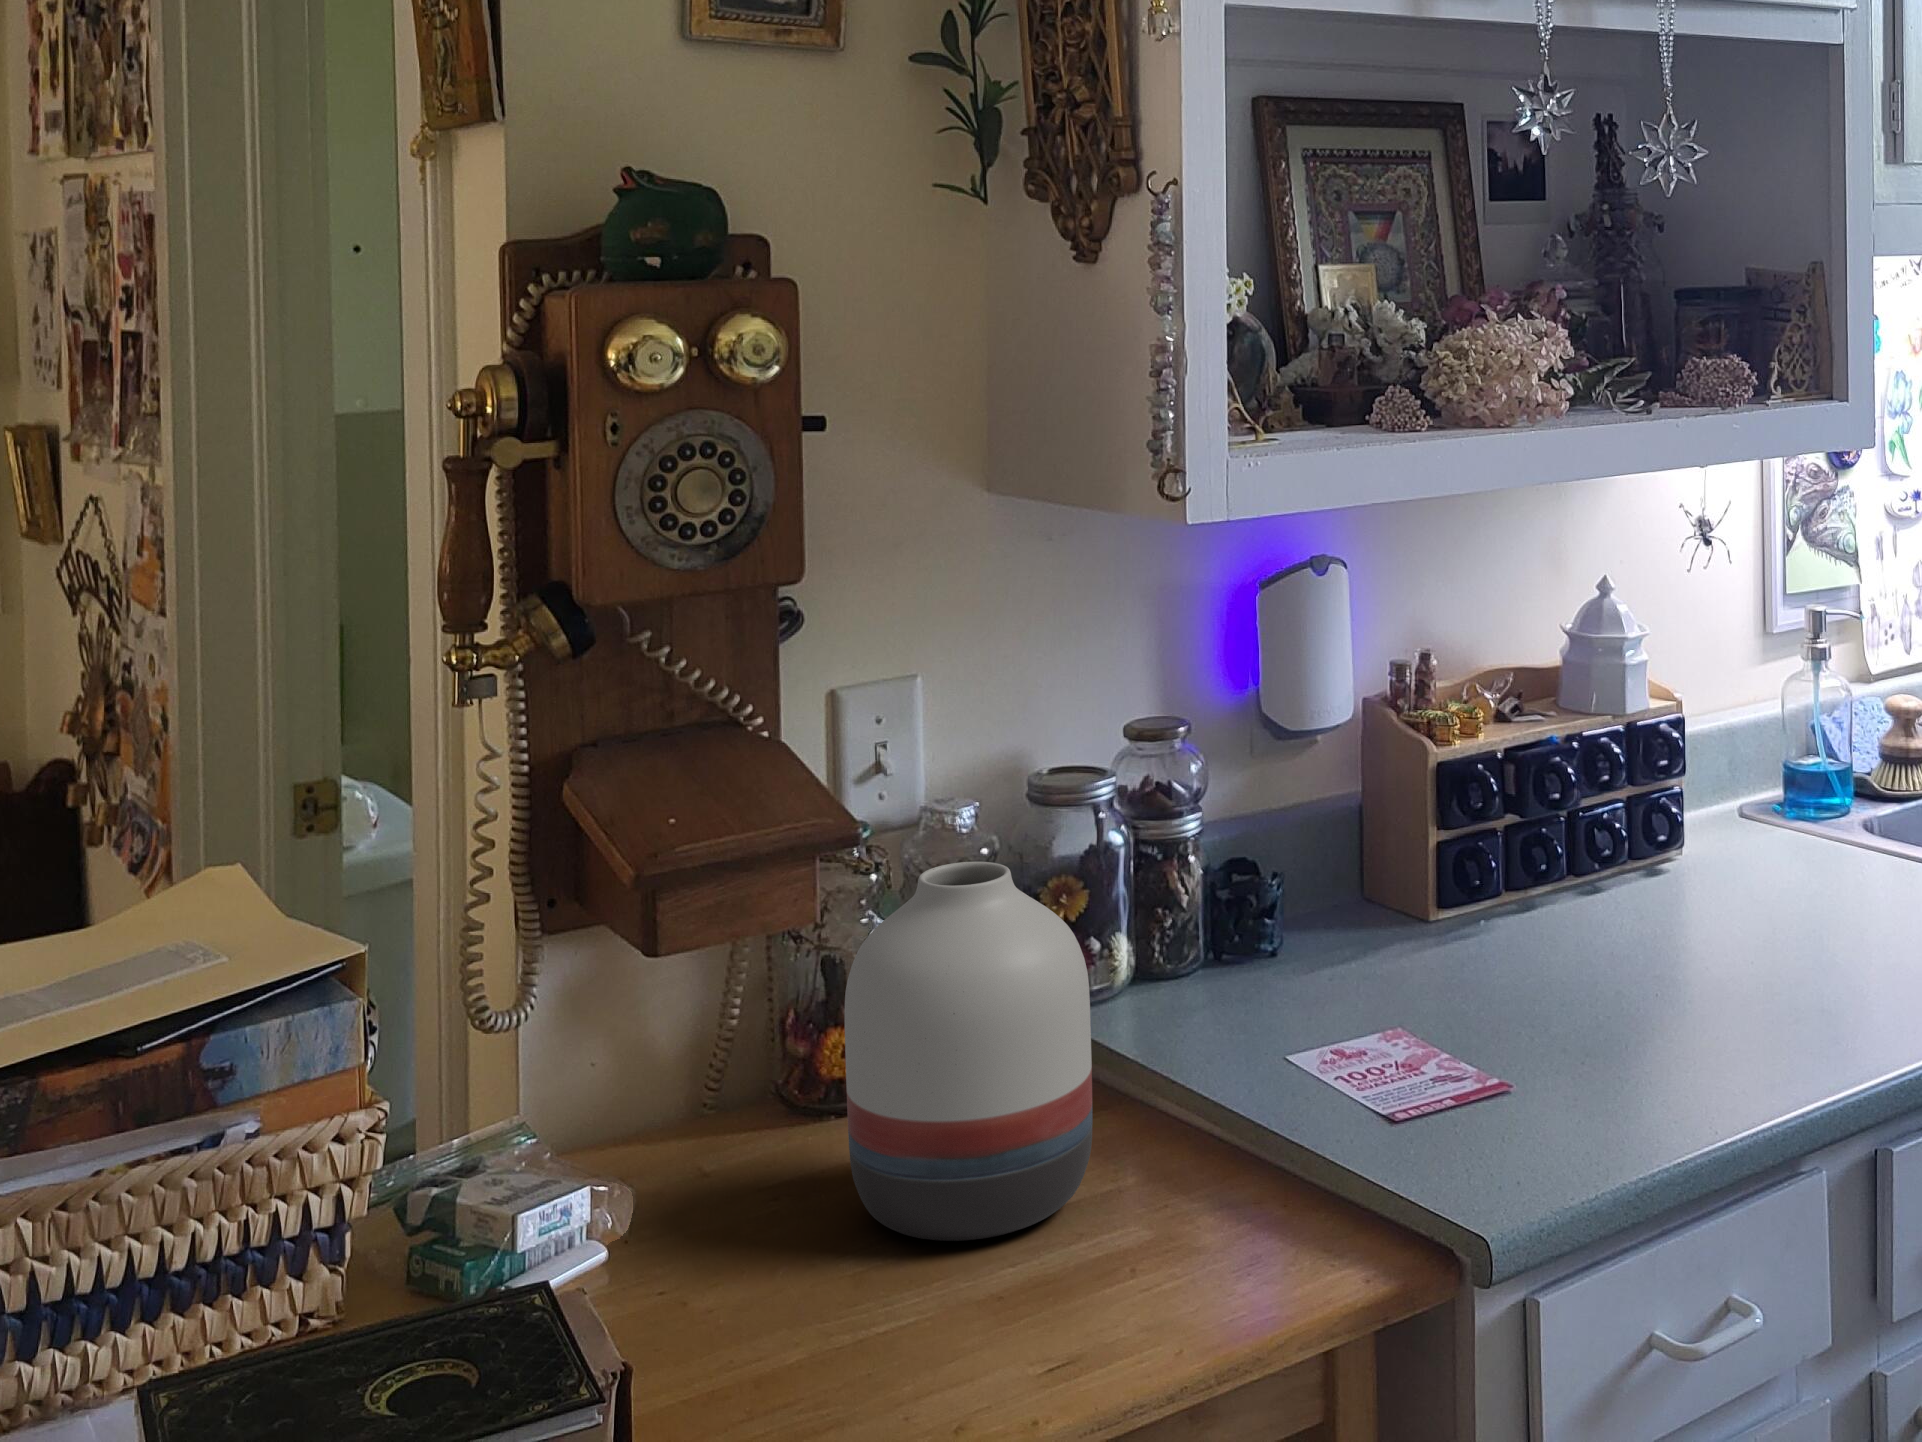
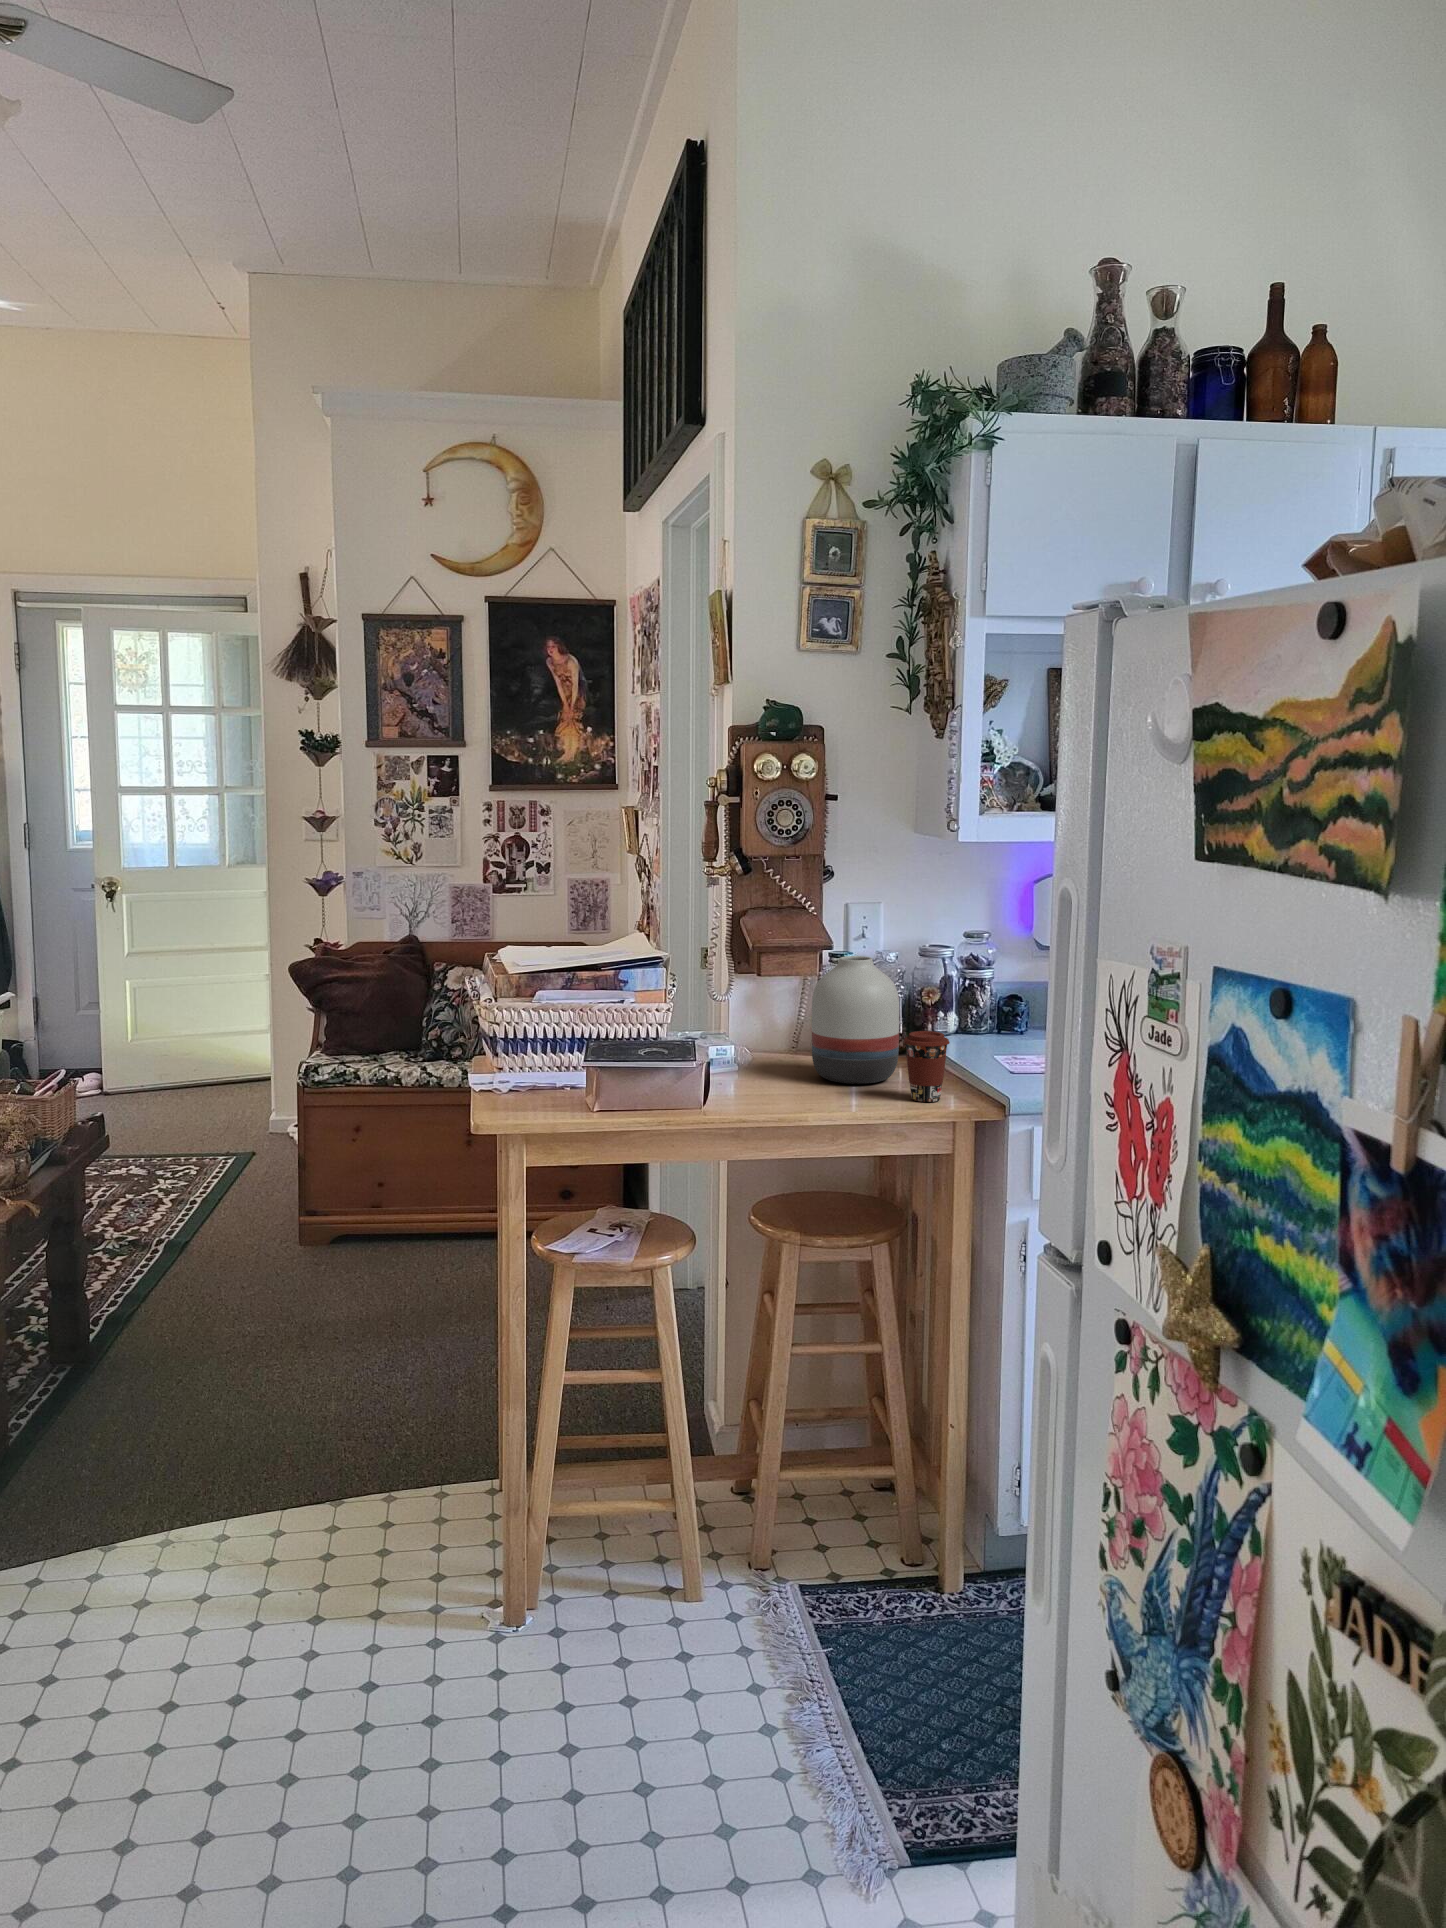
coffee cup: none [1165,1062,1291,1275] -> present [903,1031,950,1102]

